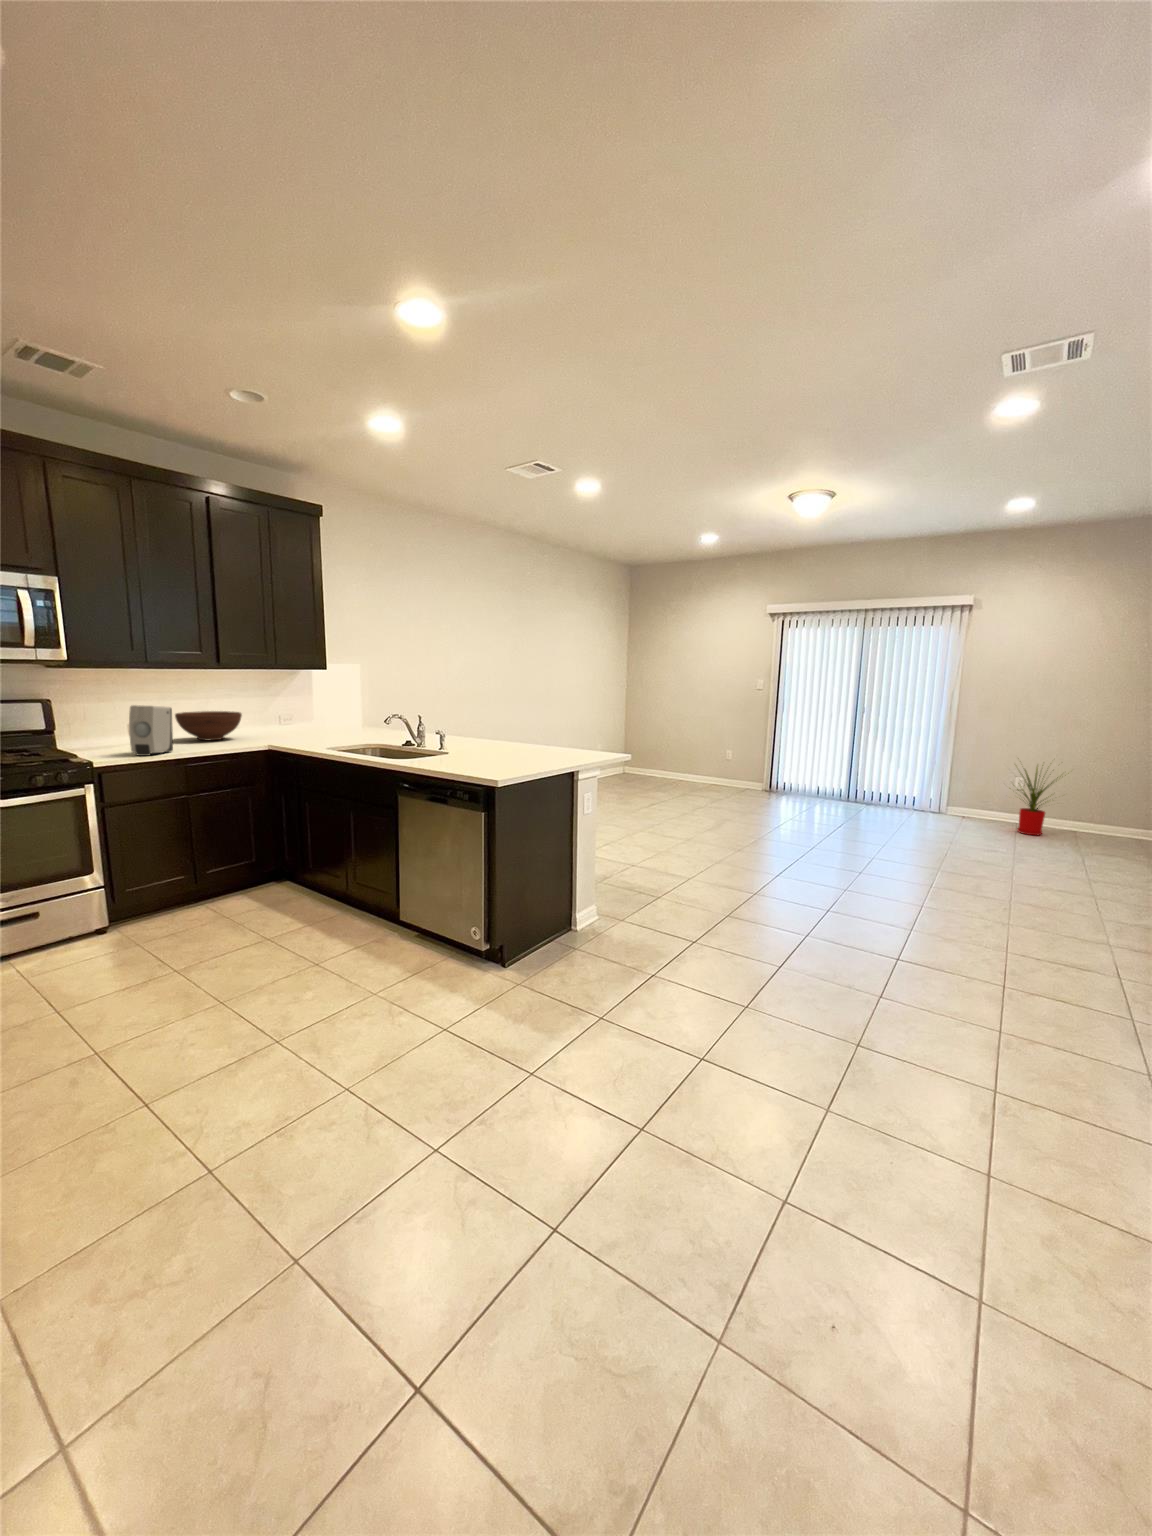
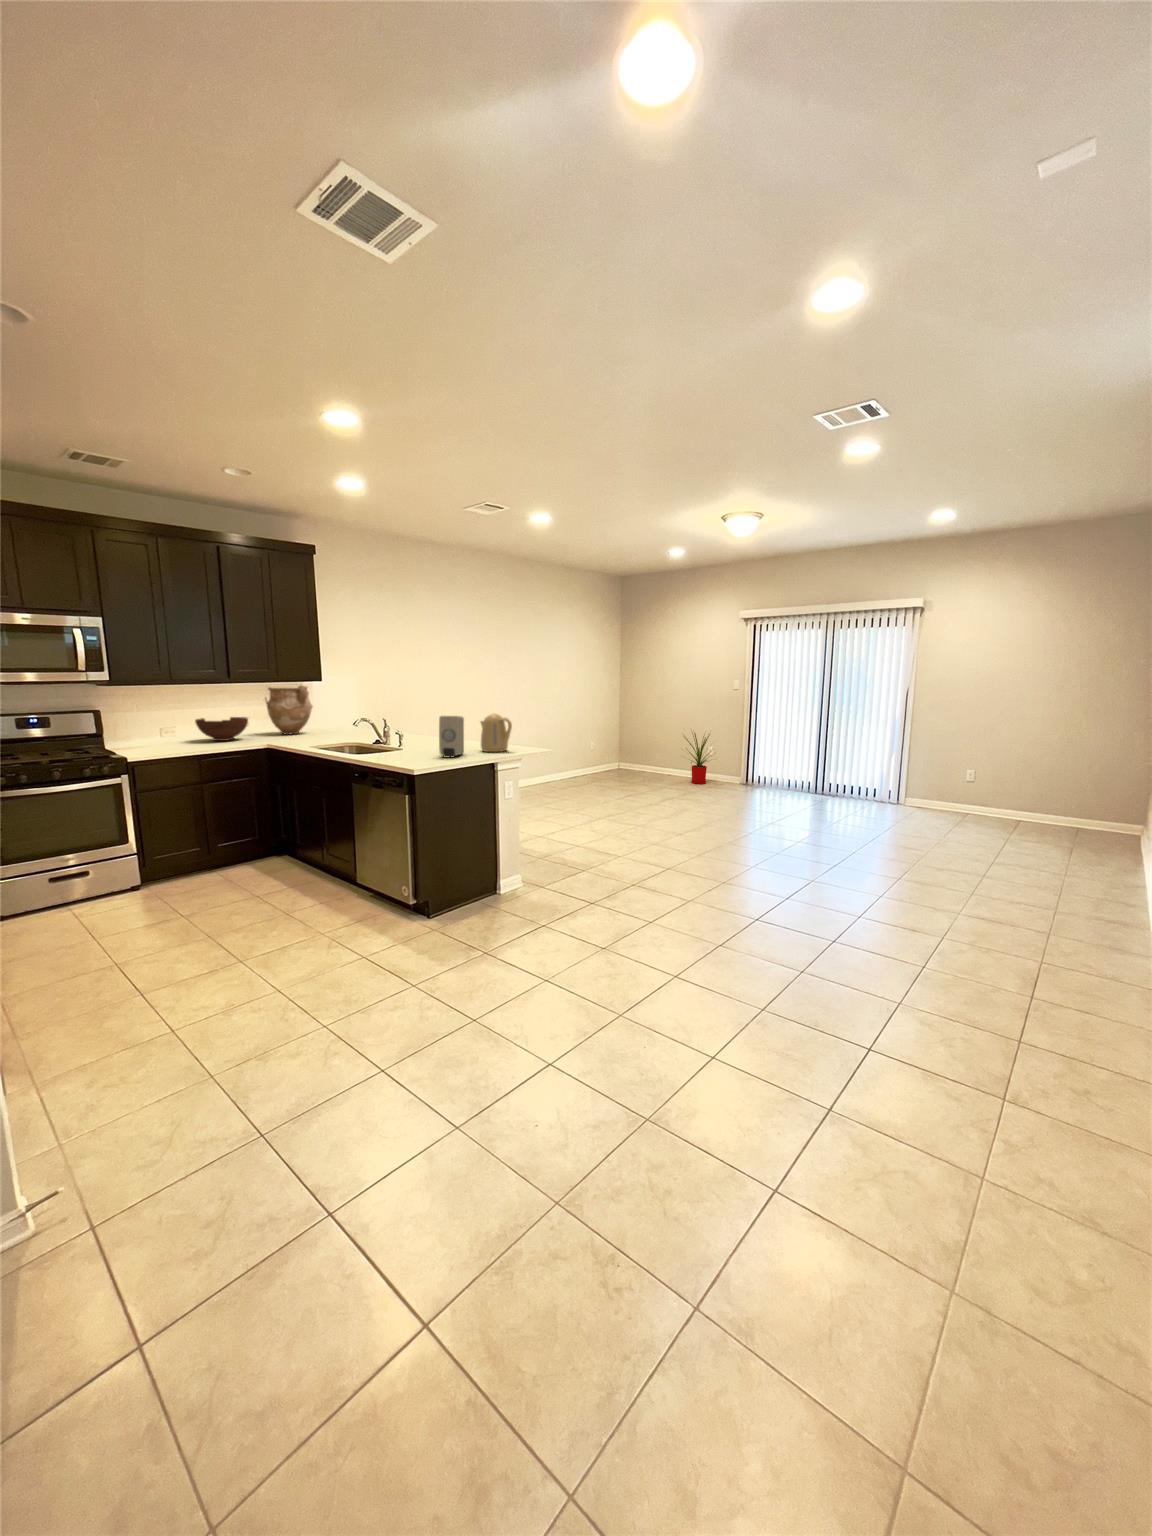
vase: none [255,674,317,733] -> present [265,685,313,734]
soap dispenser: present [129,705,173,756] -> present [439,716,464,758]
kettle: none [549,710,592,757] -> present [480,714,512,752]
house plant: present [1017,765,1058,835] -> present [684,733,712,784]

